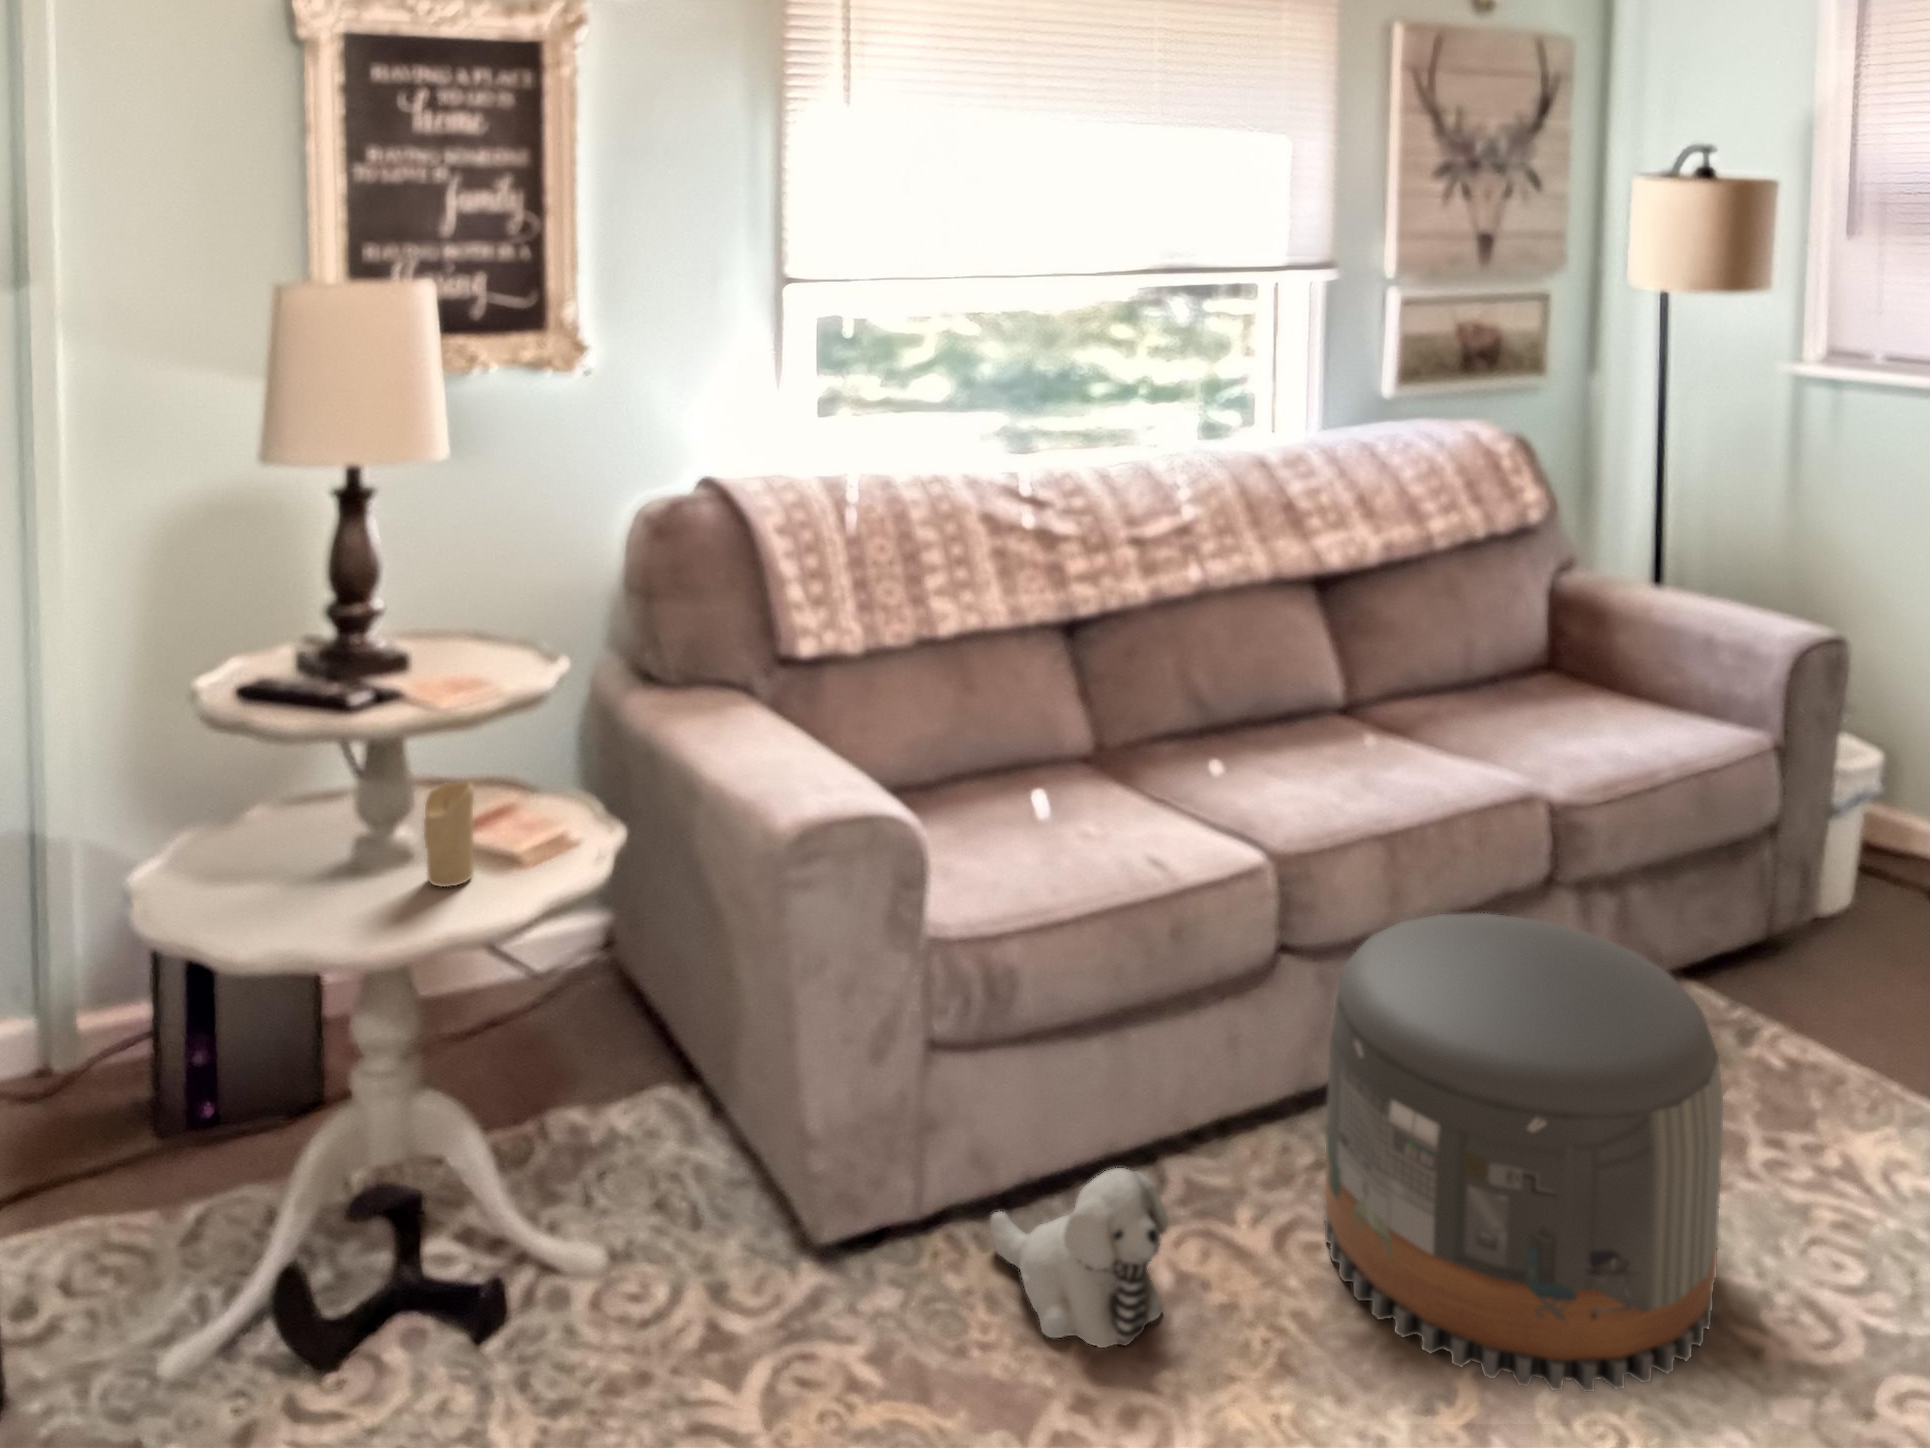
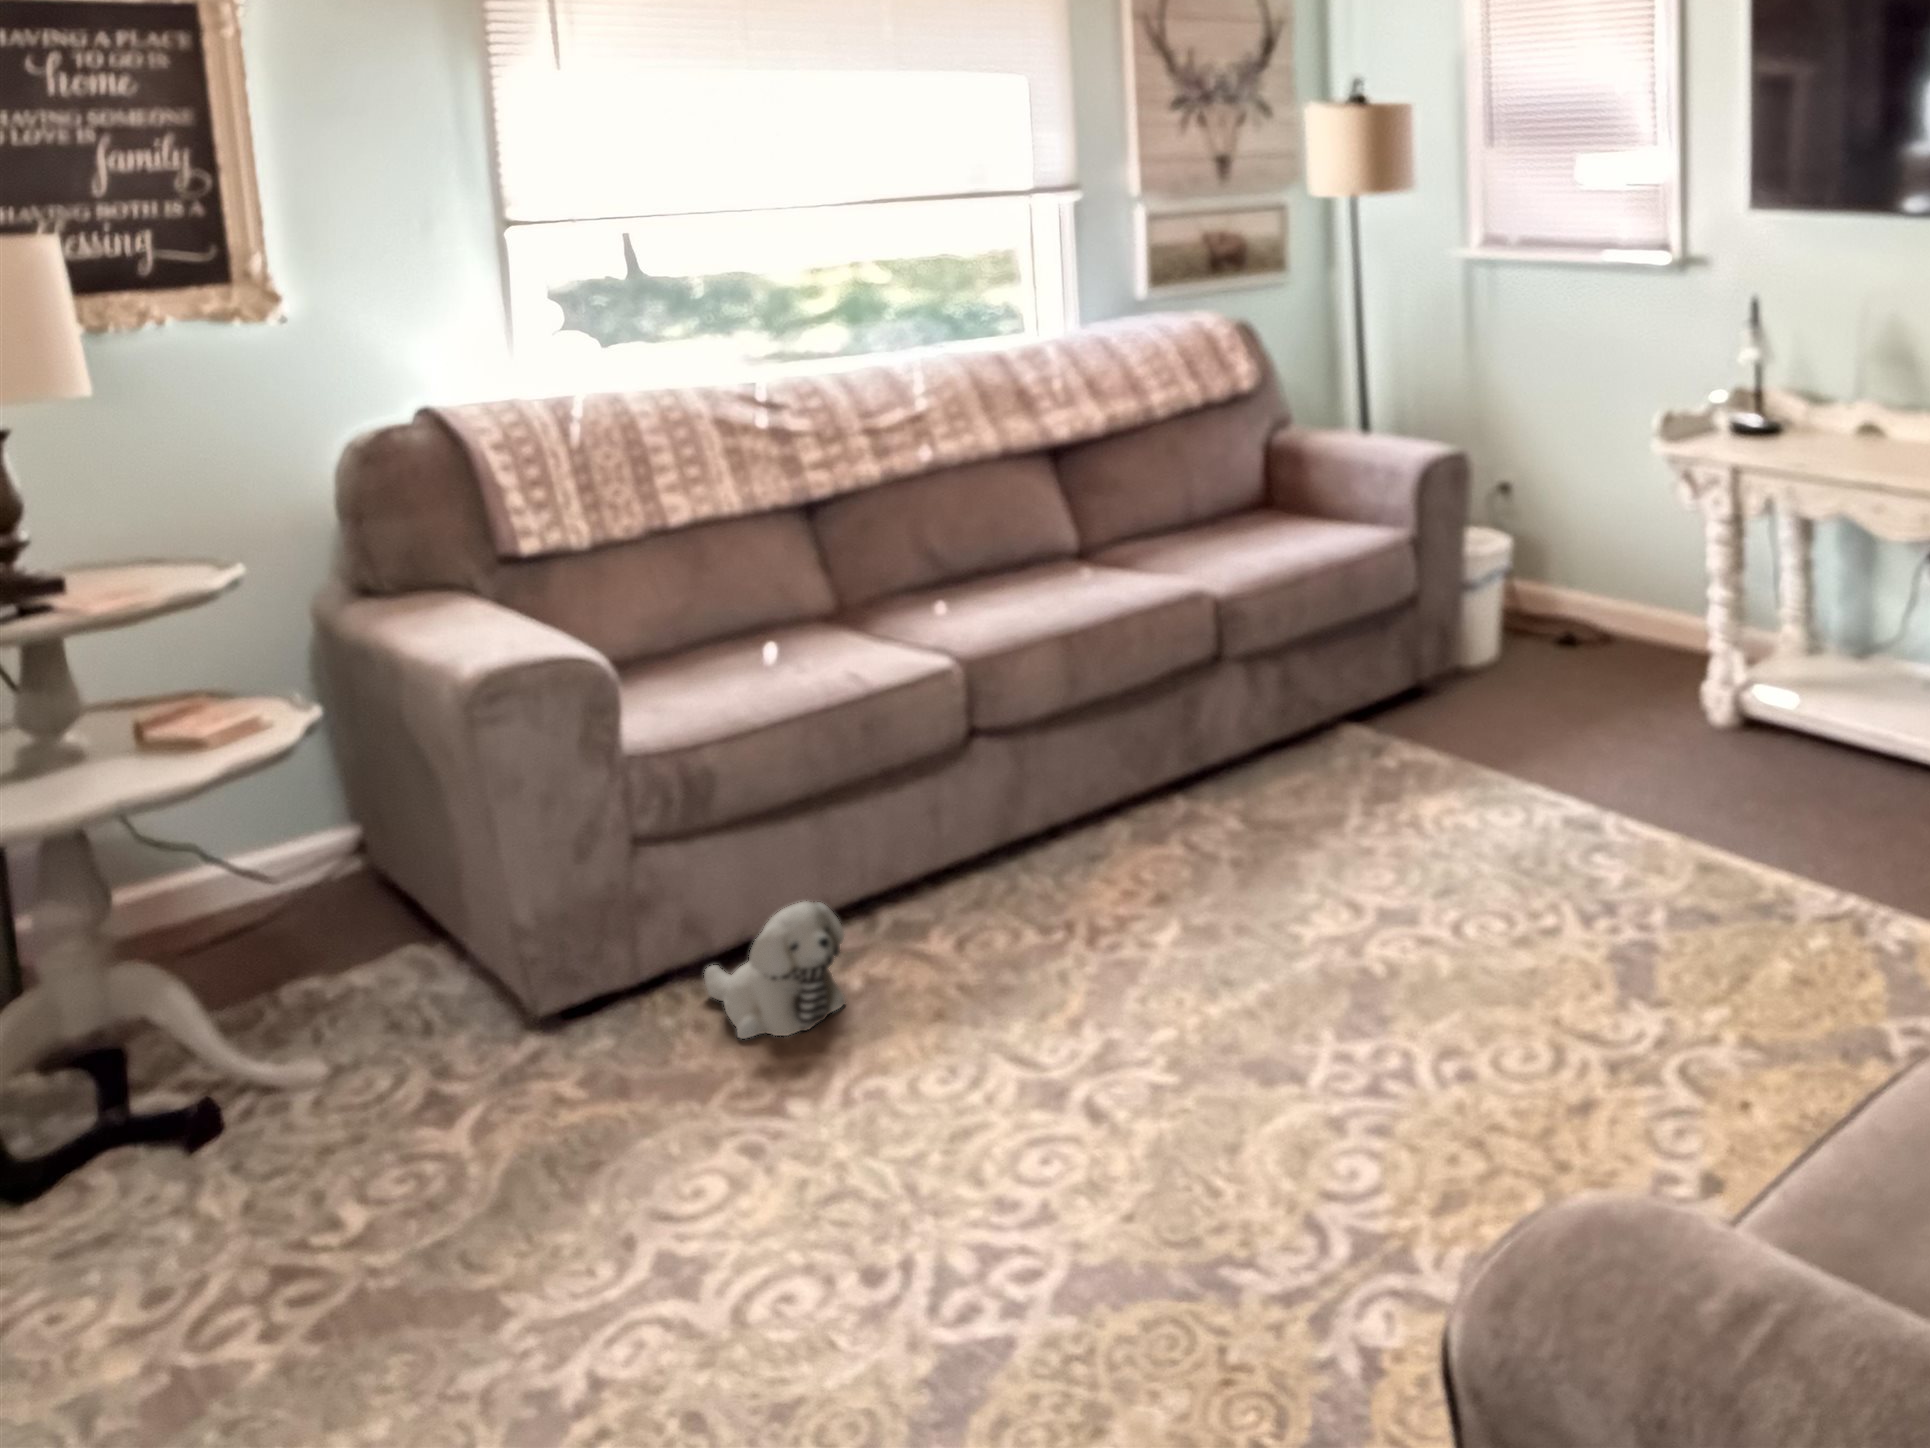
candle: present [424,782,474,887] -> none [86,678,149,772]
pouf: present [1324,913,1724,1392] -> none [989,674,1279,989]

